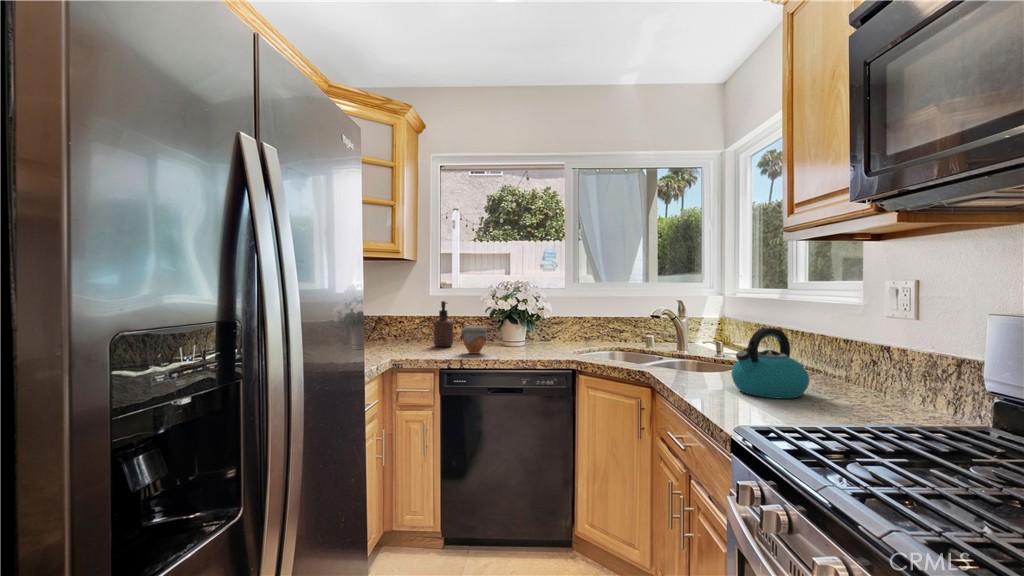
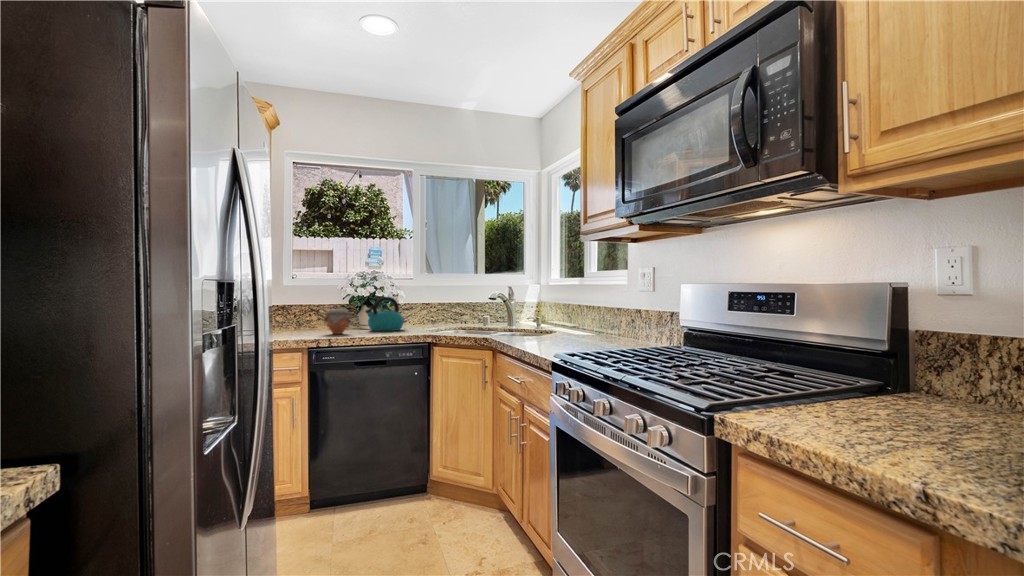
soap dispenser: present [434,301,453,347] -> none [290,288,310,331]
kettle: present [731,327,810,399] -> present [365,297,404,331]

